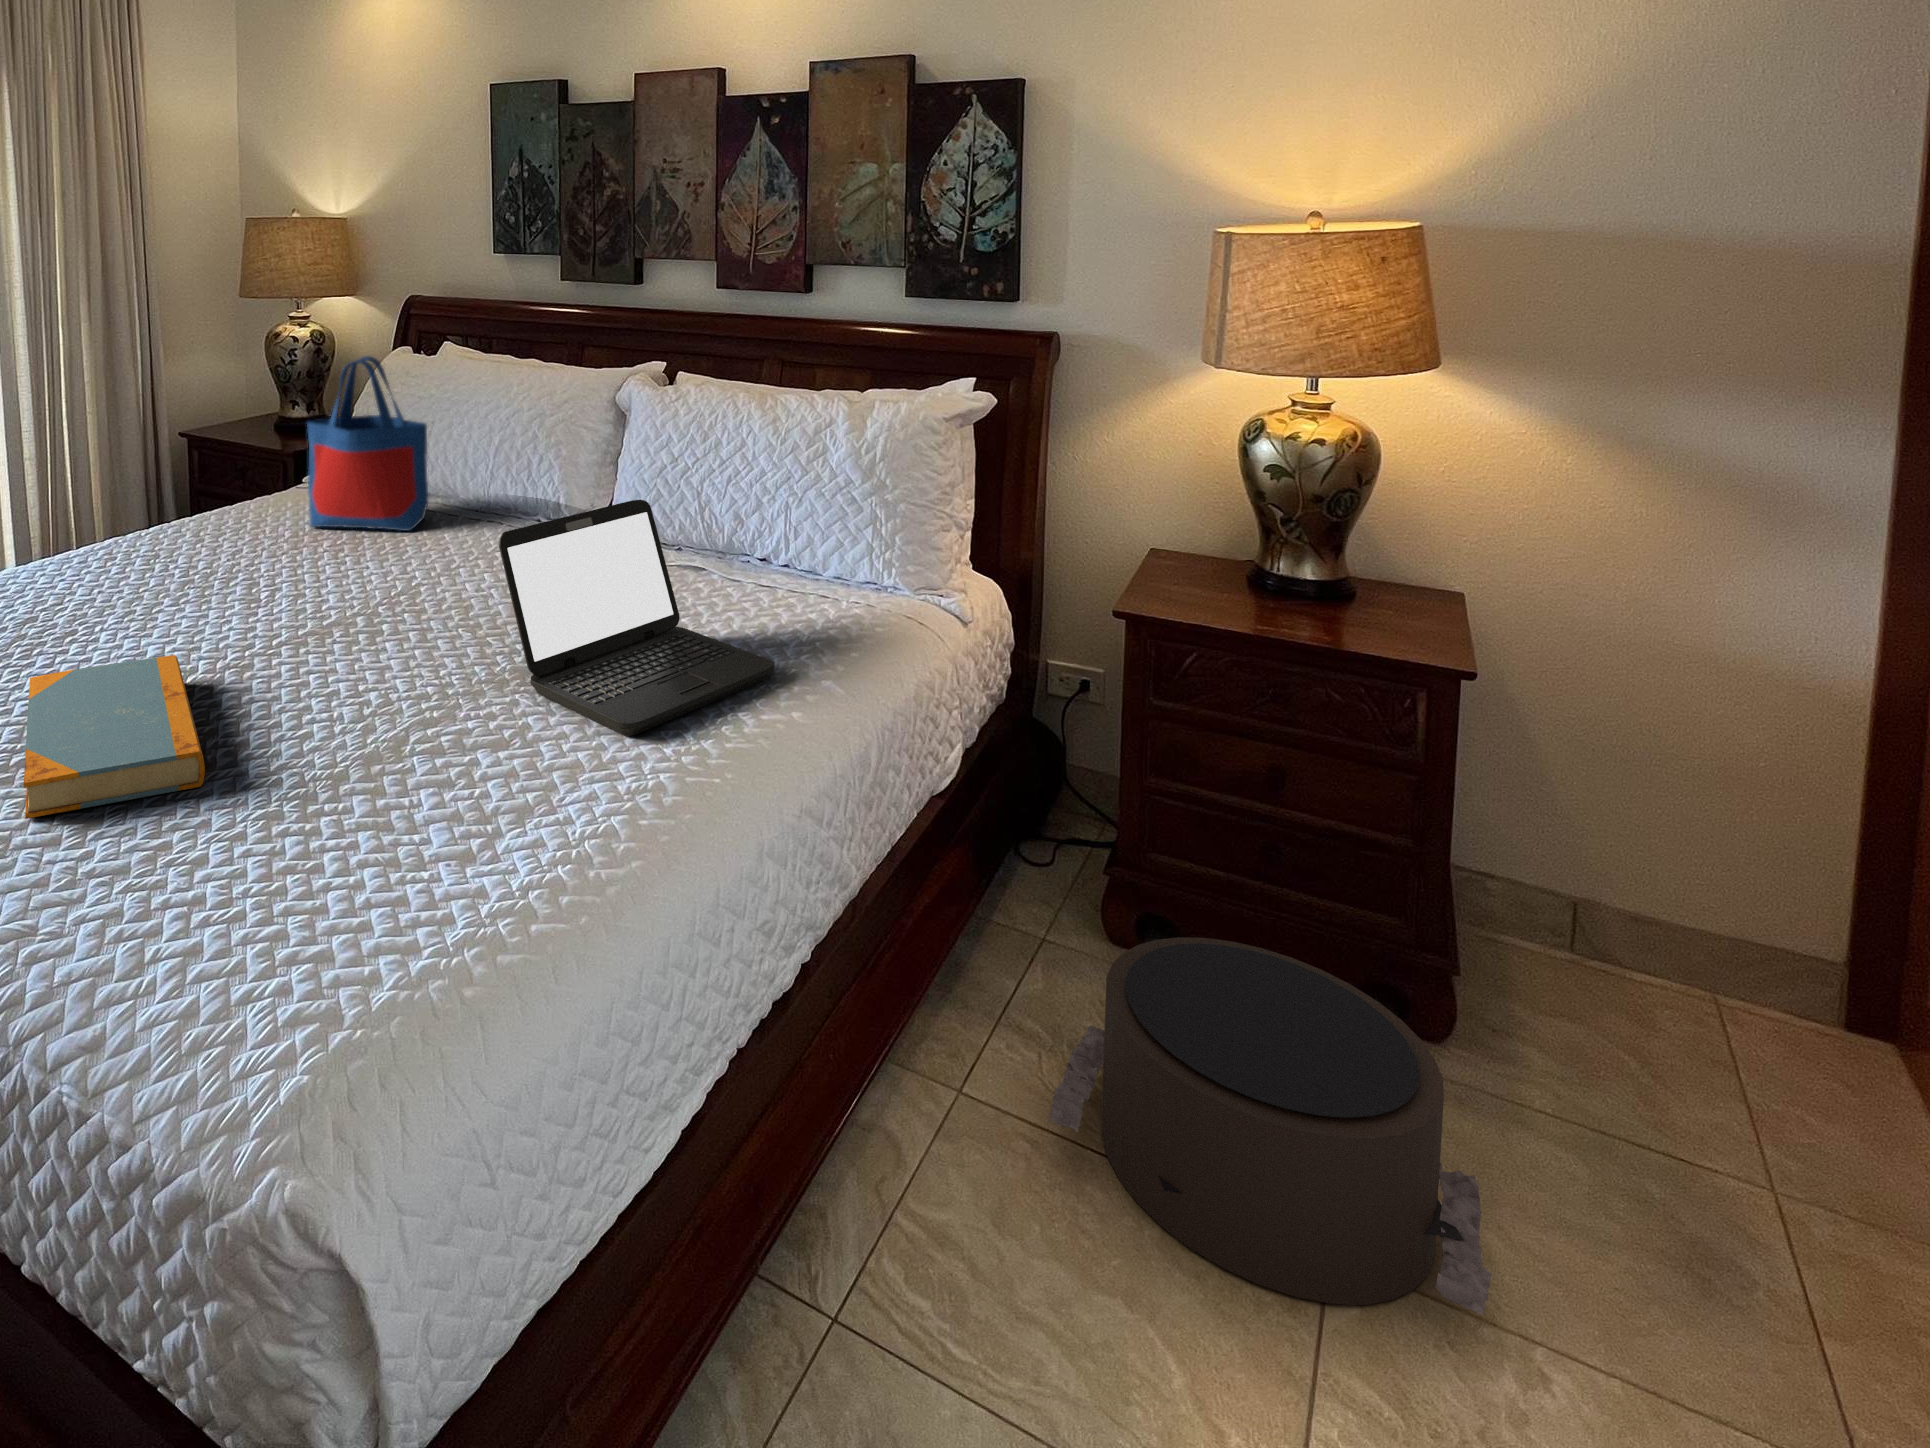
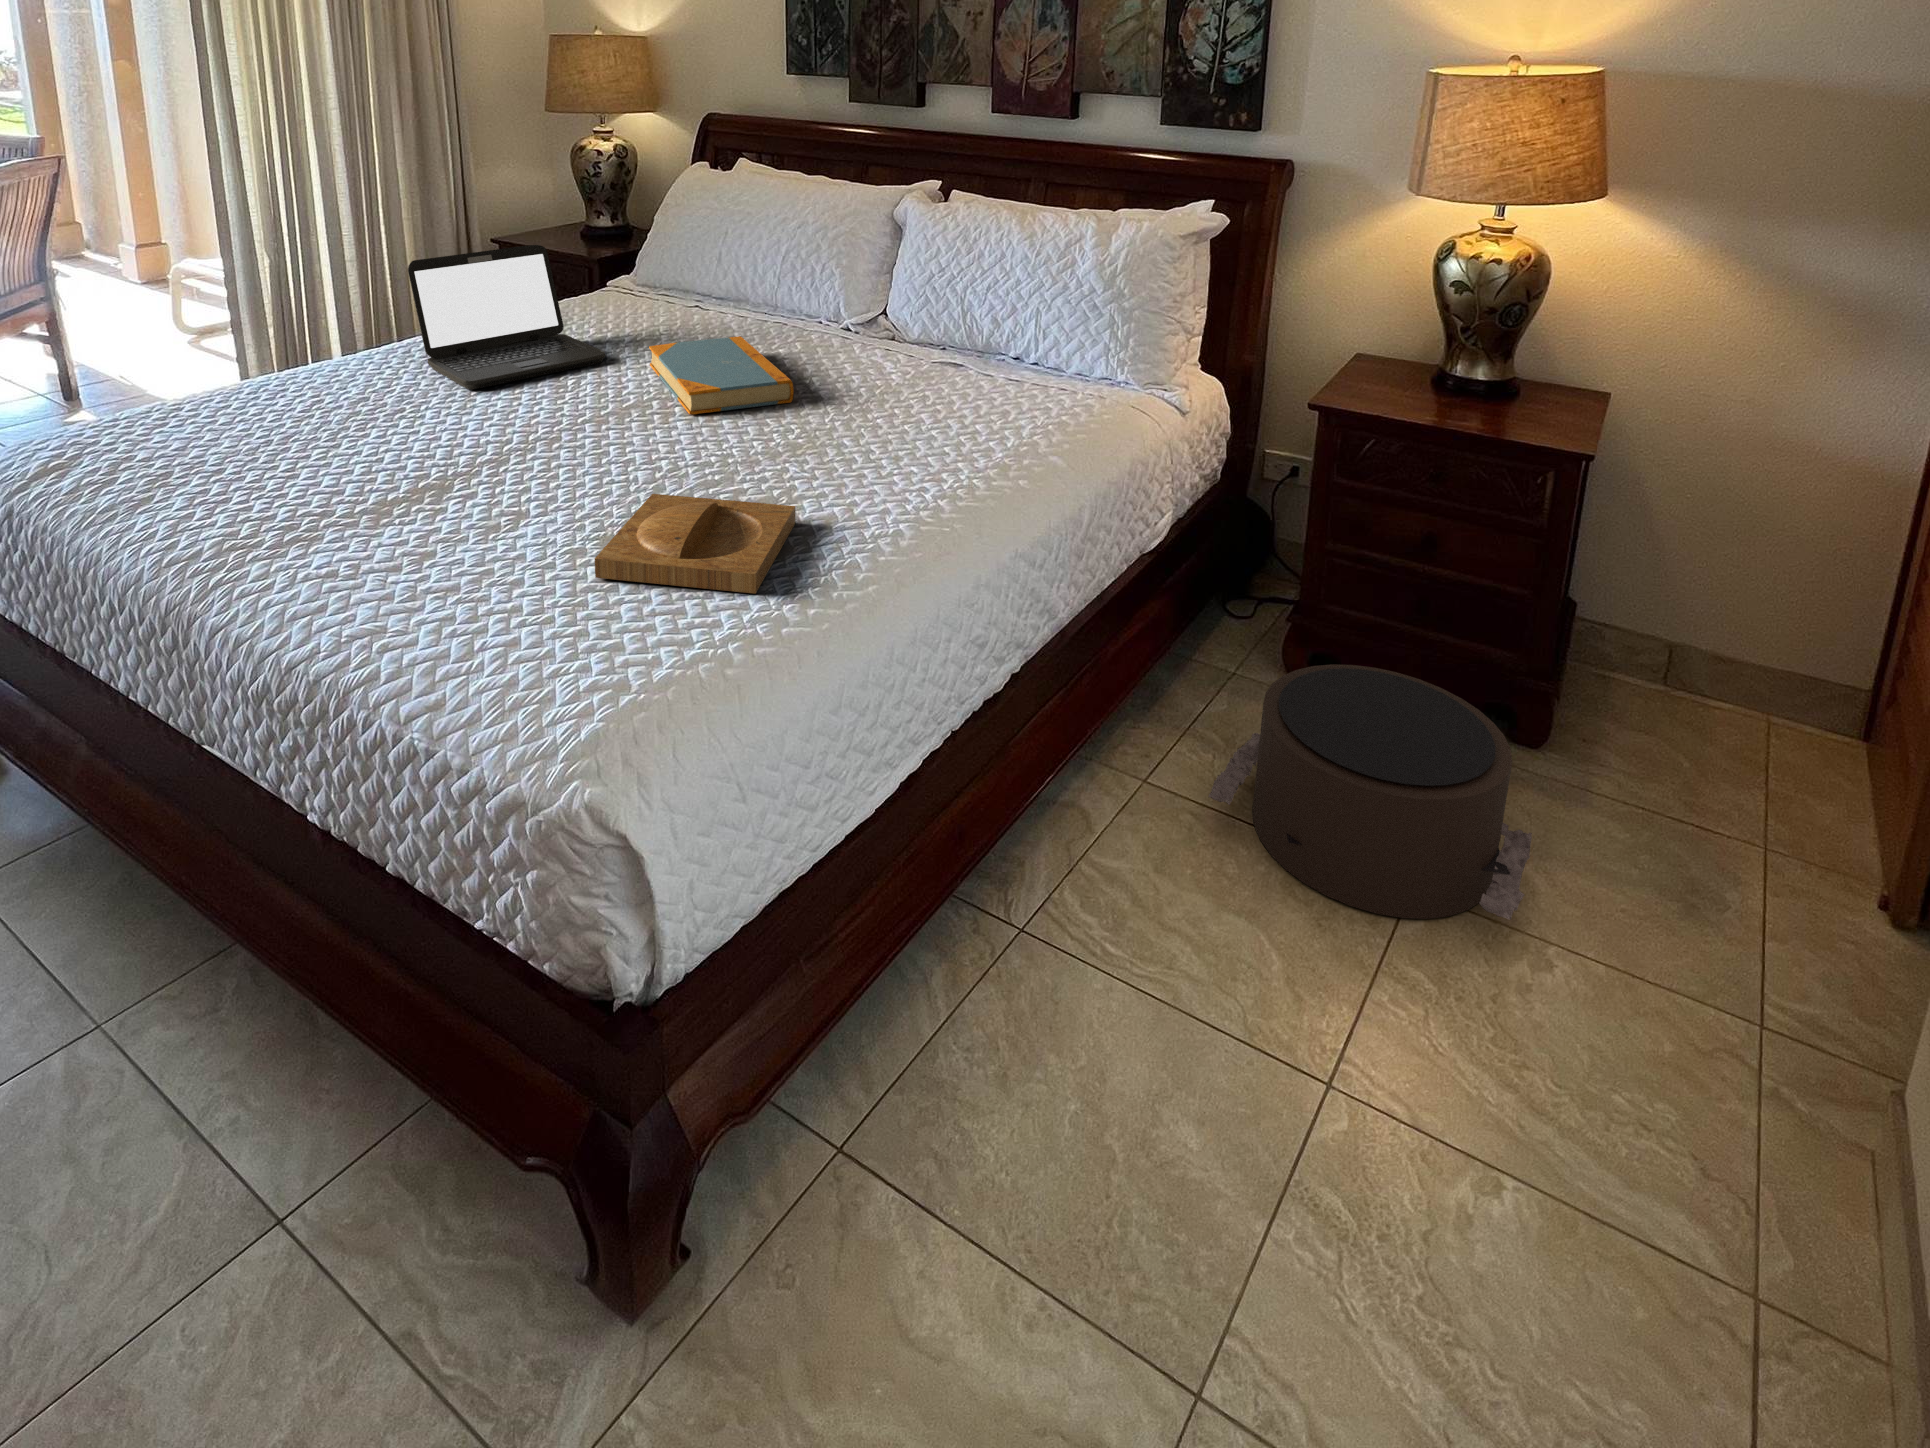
tote bag: present [308,356,428,531] -> none [607,170,719,332]
laptop: present [499,500,775,736] -> present [408,245,605,390]
book: present [24,655,205,819] -> present [649,336,794,415]
tray: none [294,737,533,874] -> present [595,494,795,594]

